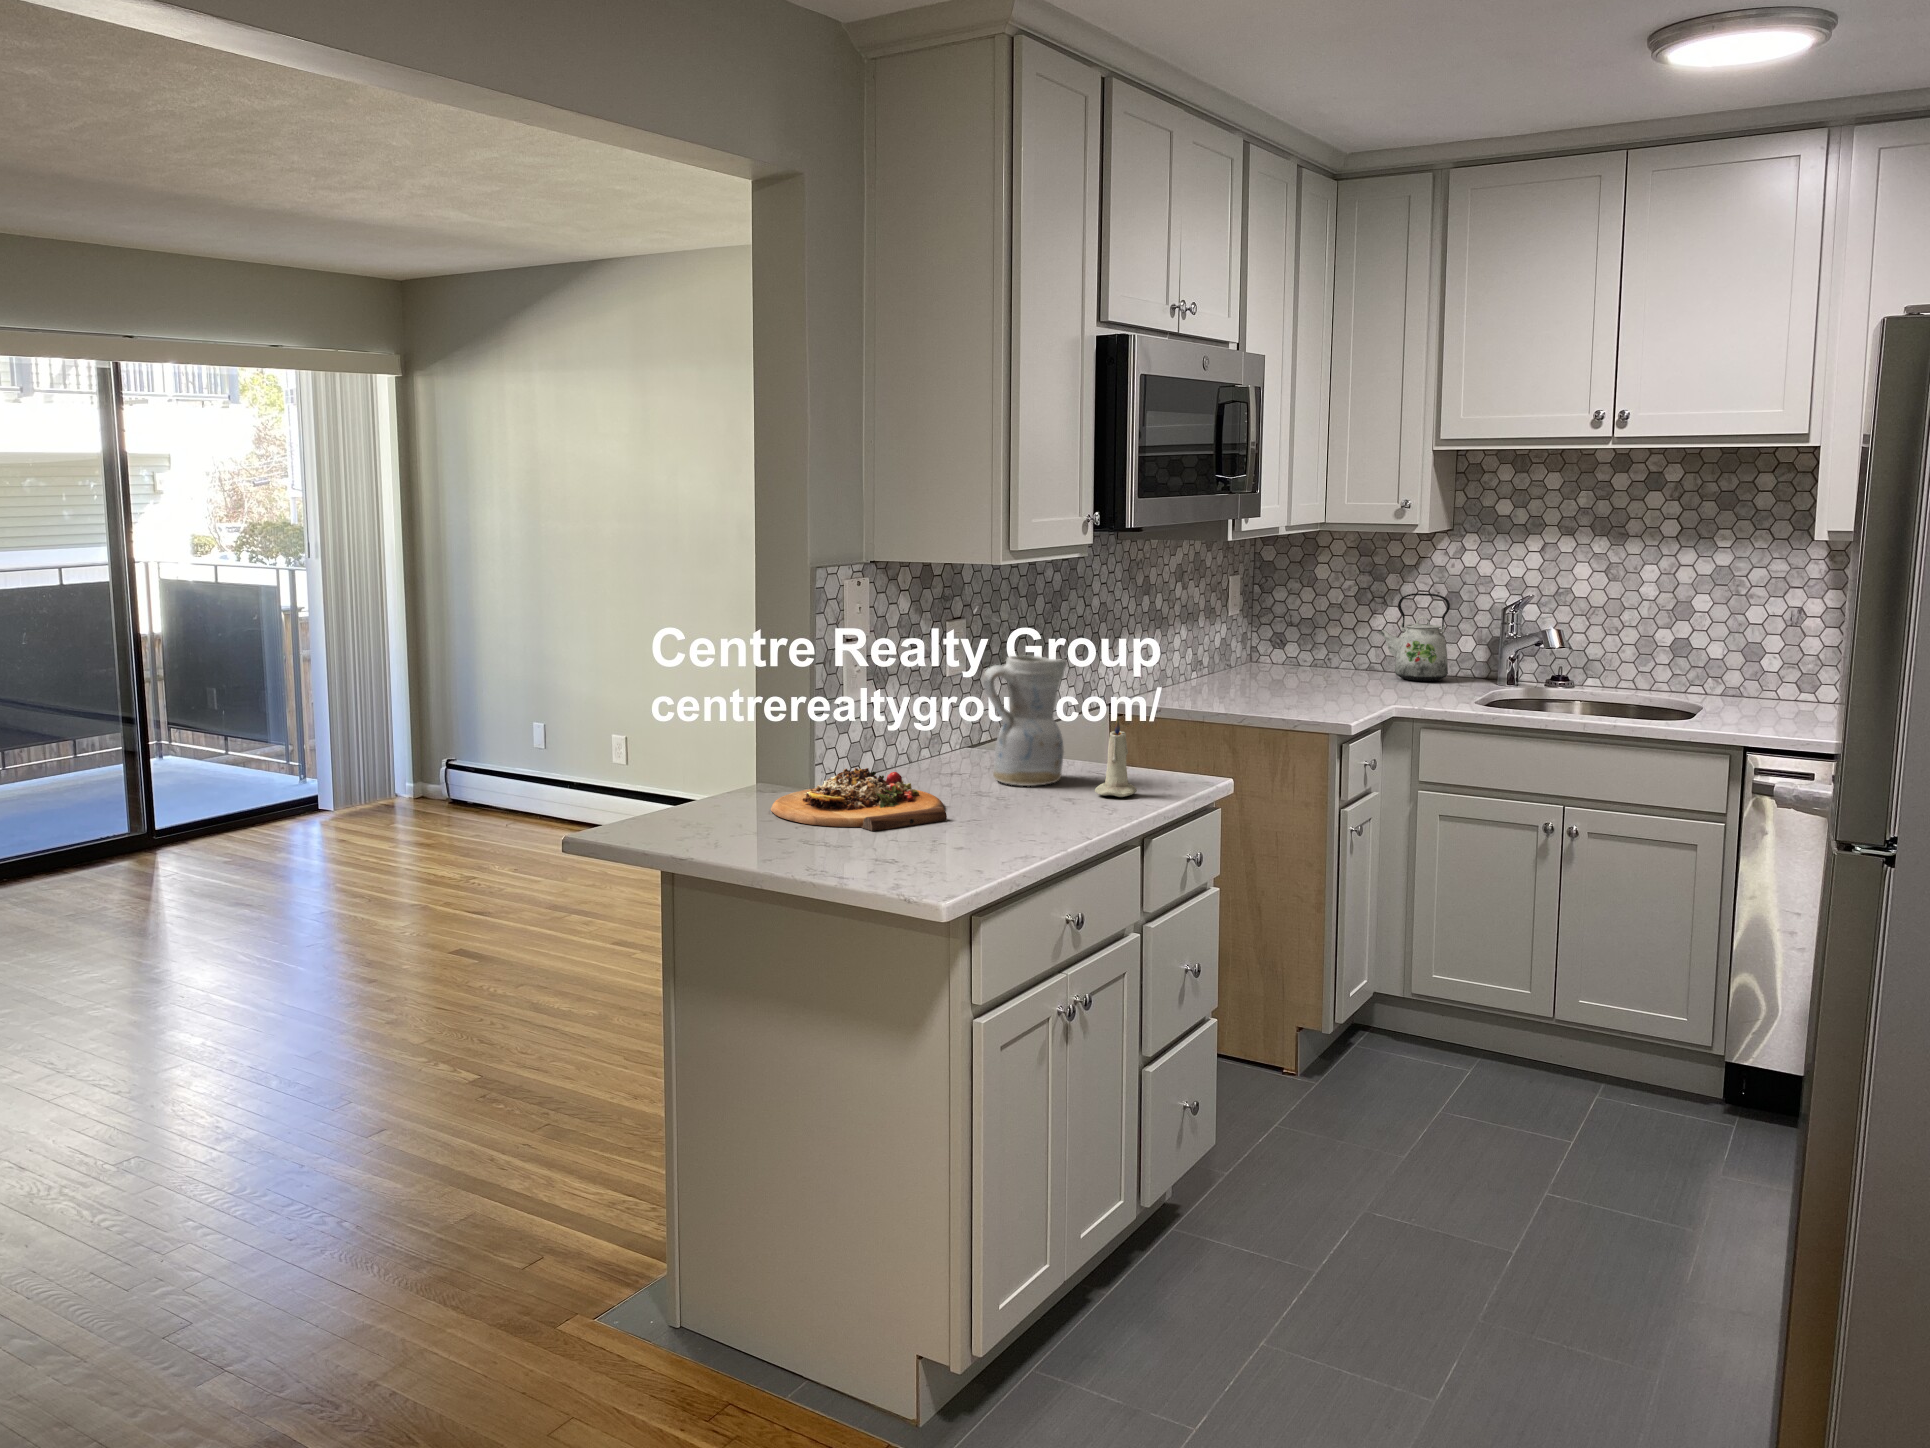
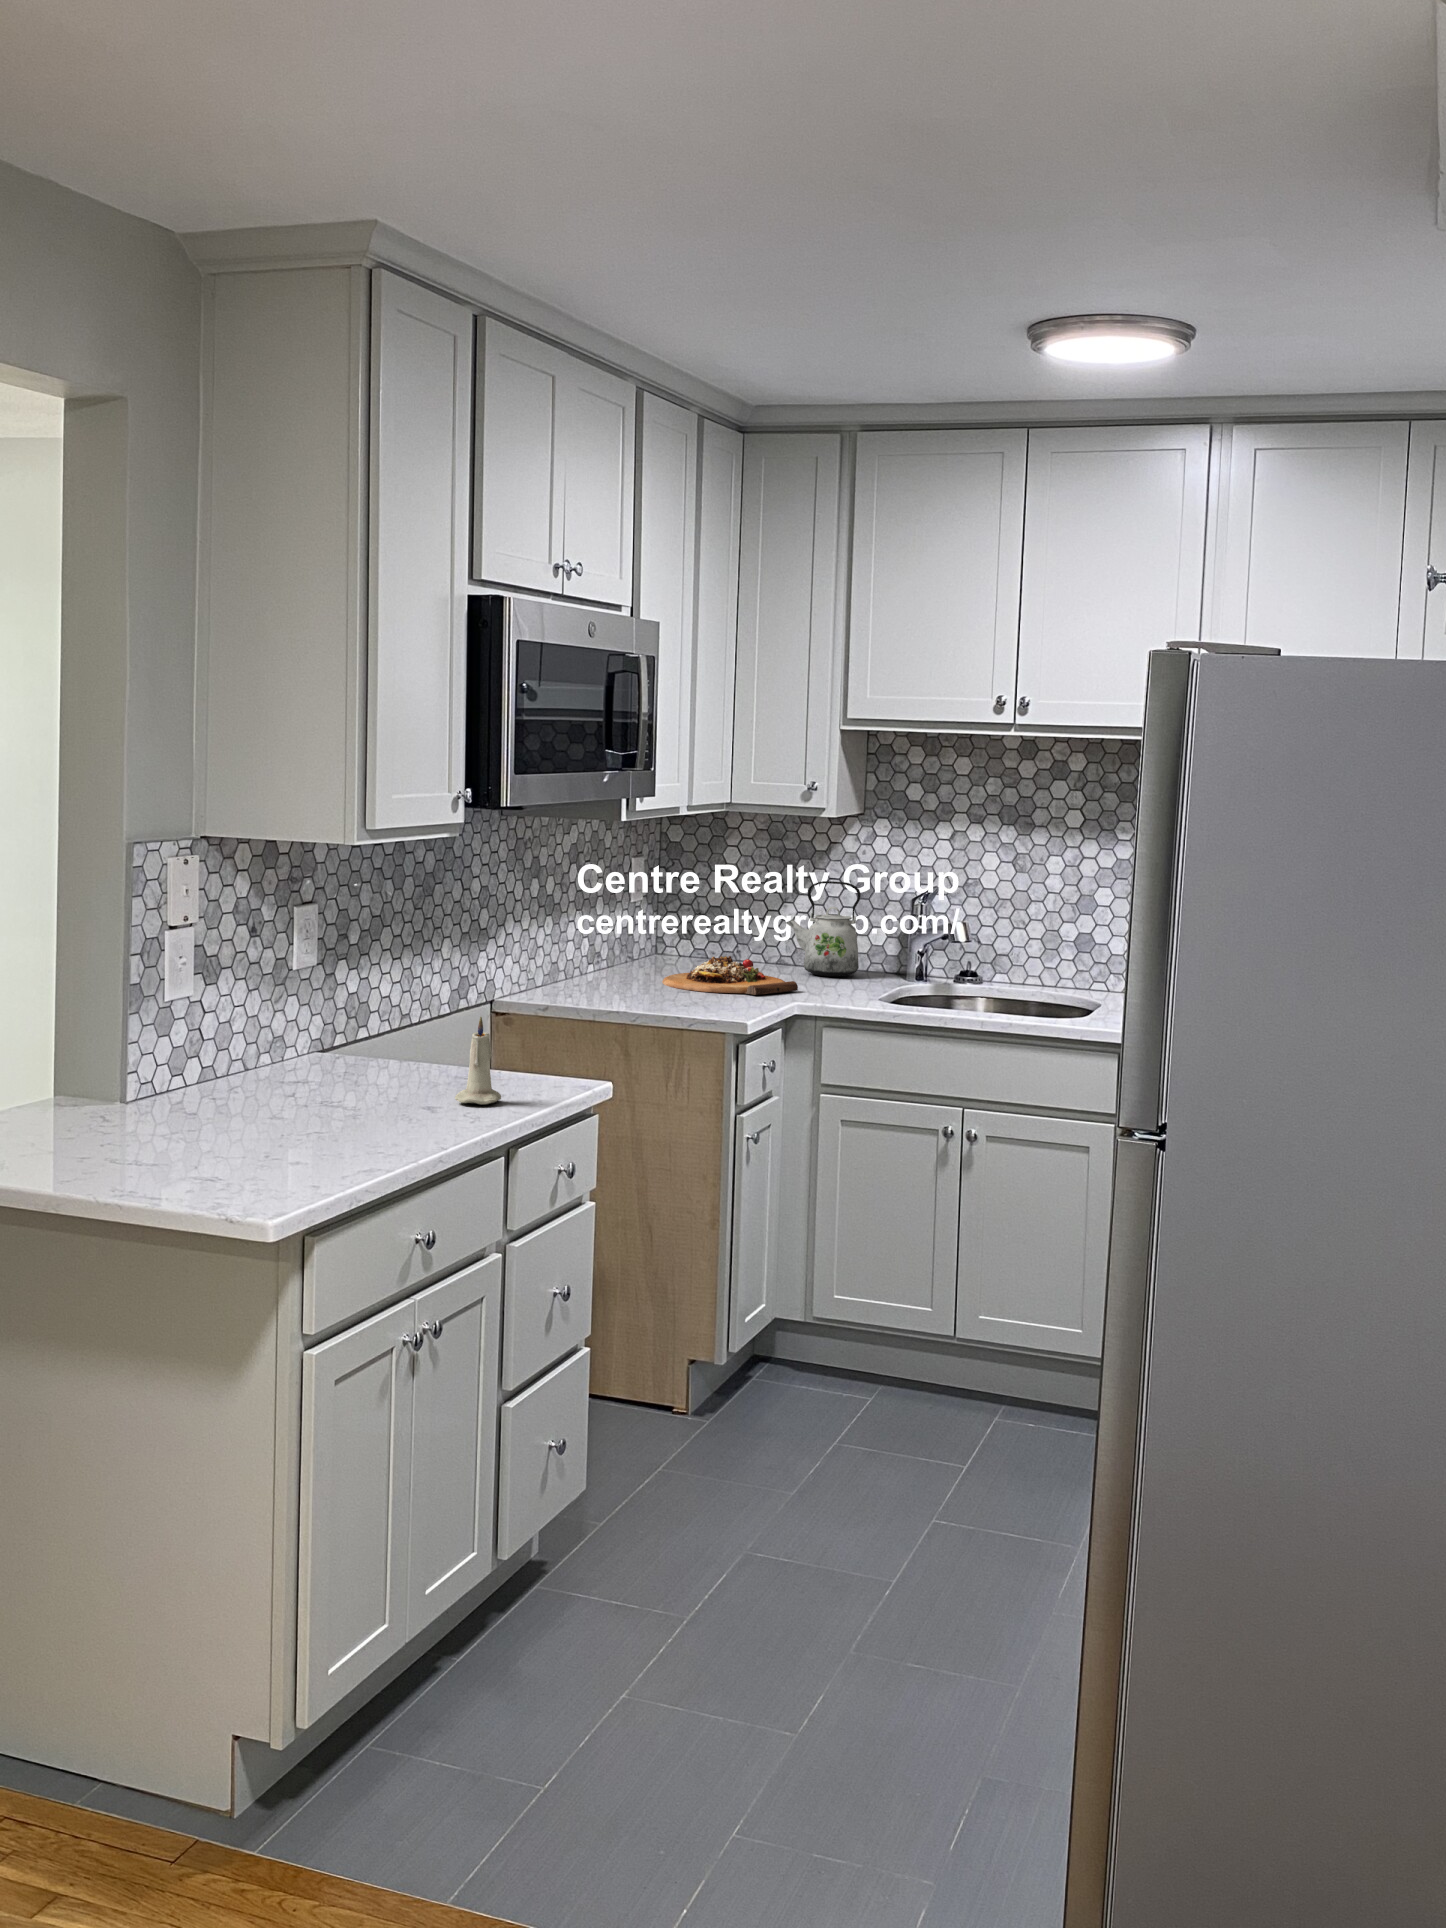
ceramic pitcher: present [983,655,1066,786] -> none [331,947,427,1093]
cutting board: present [771,768,947,831] -> present [662,956,798,995]

